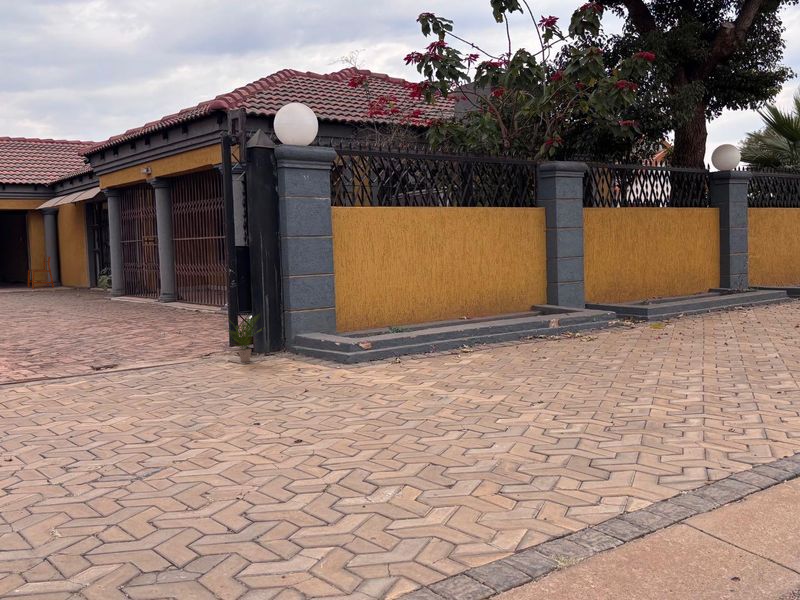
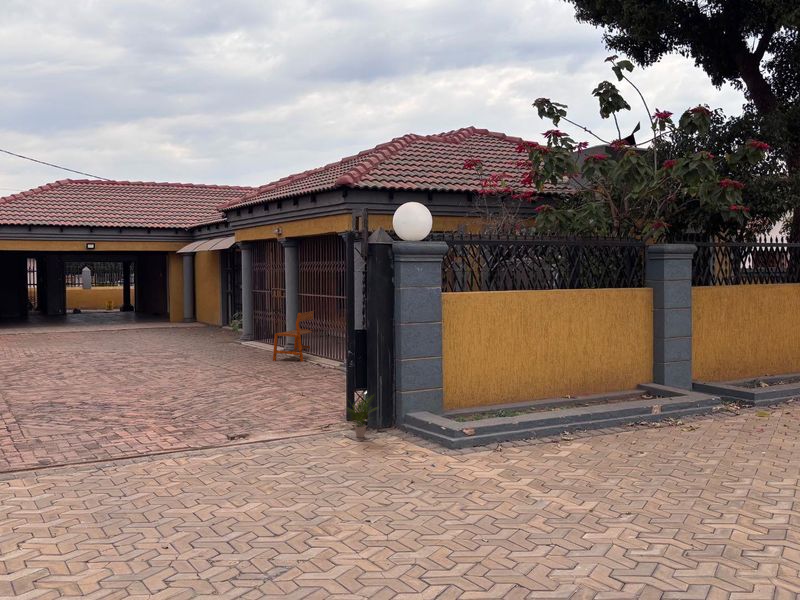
bench: present [28,257,54,289] -> present [273,311,314,362]

